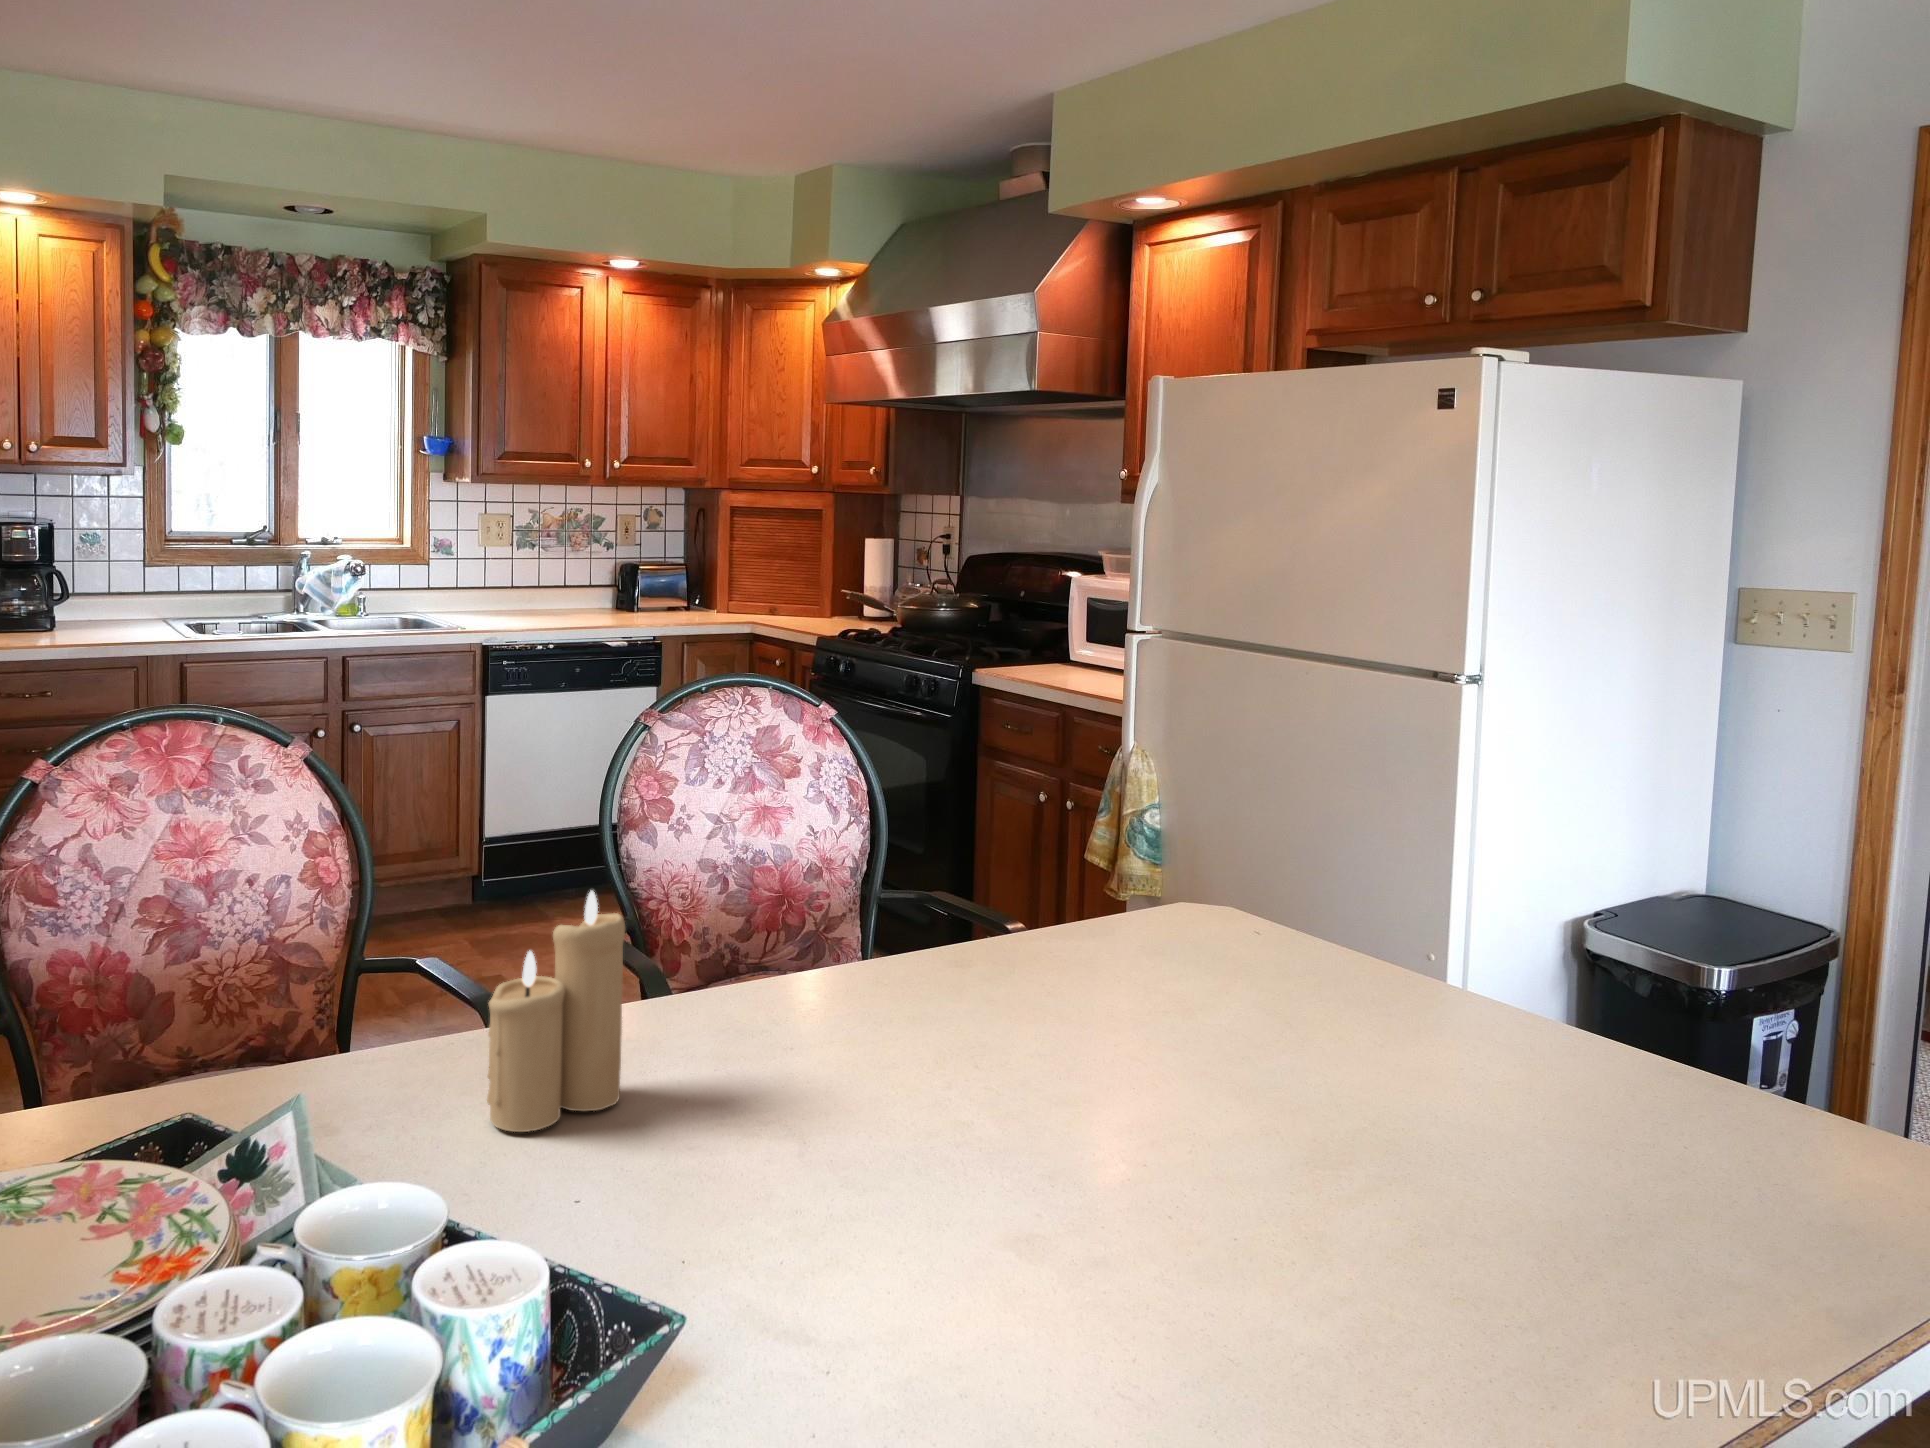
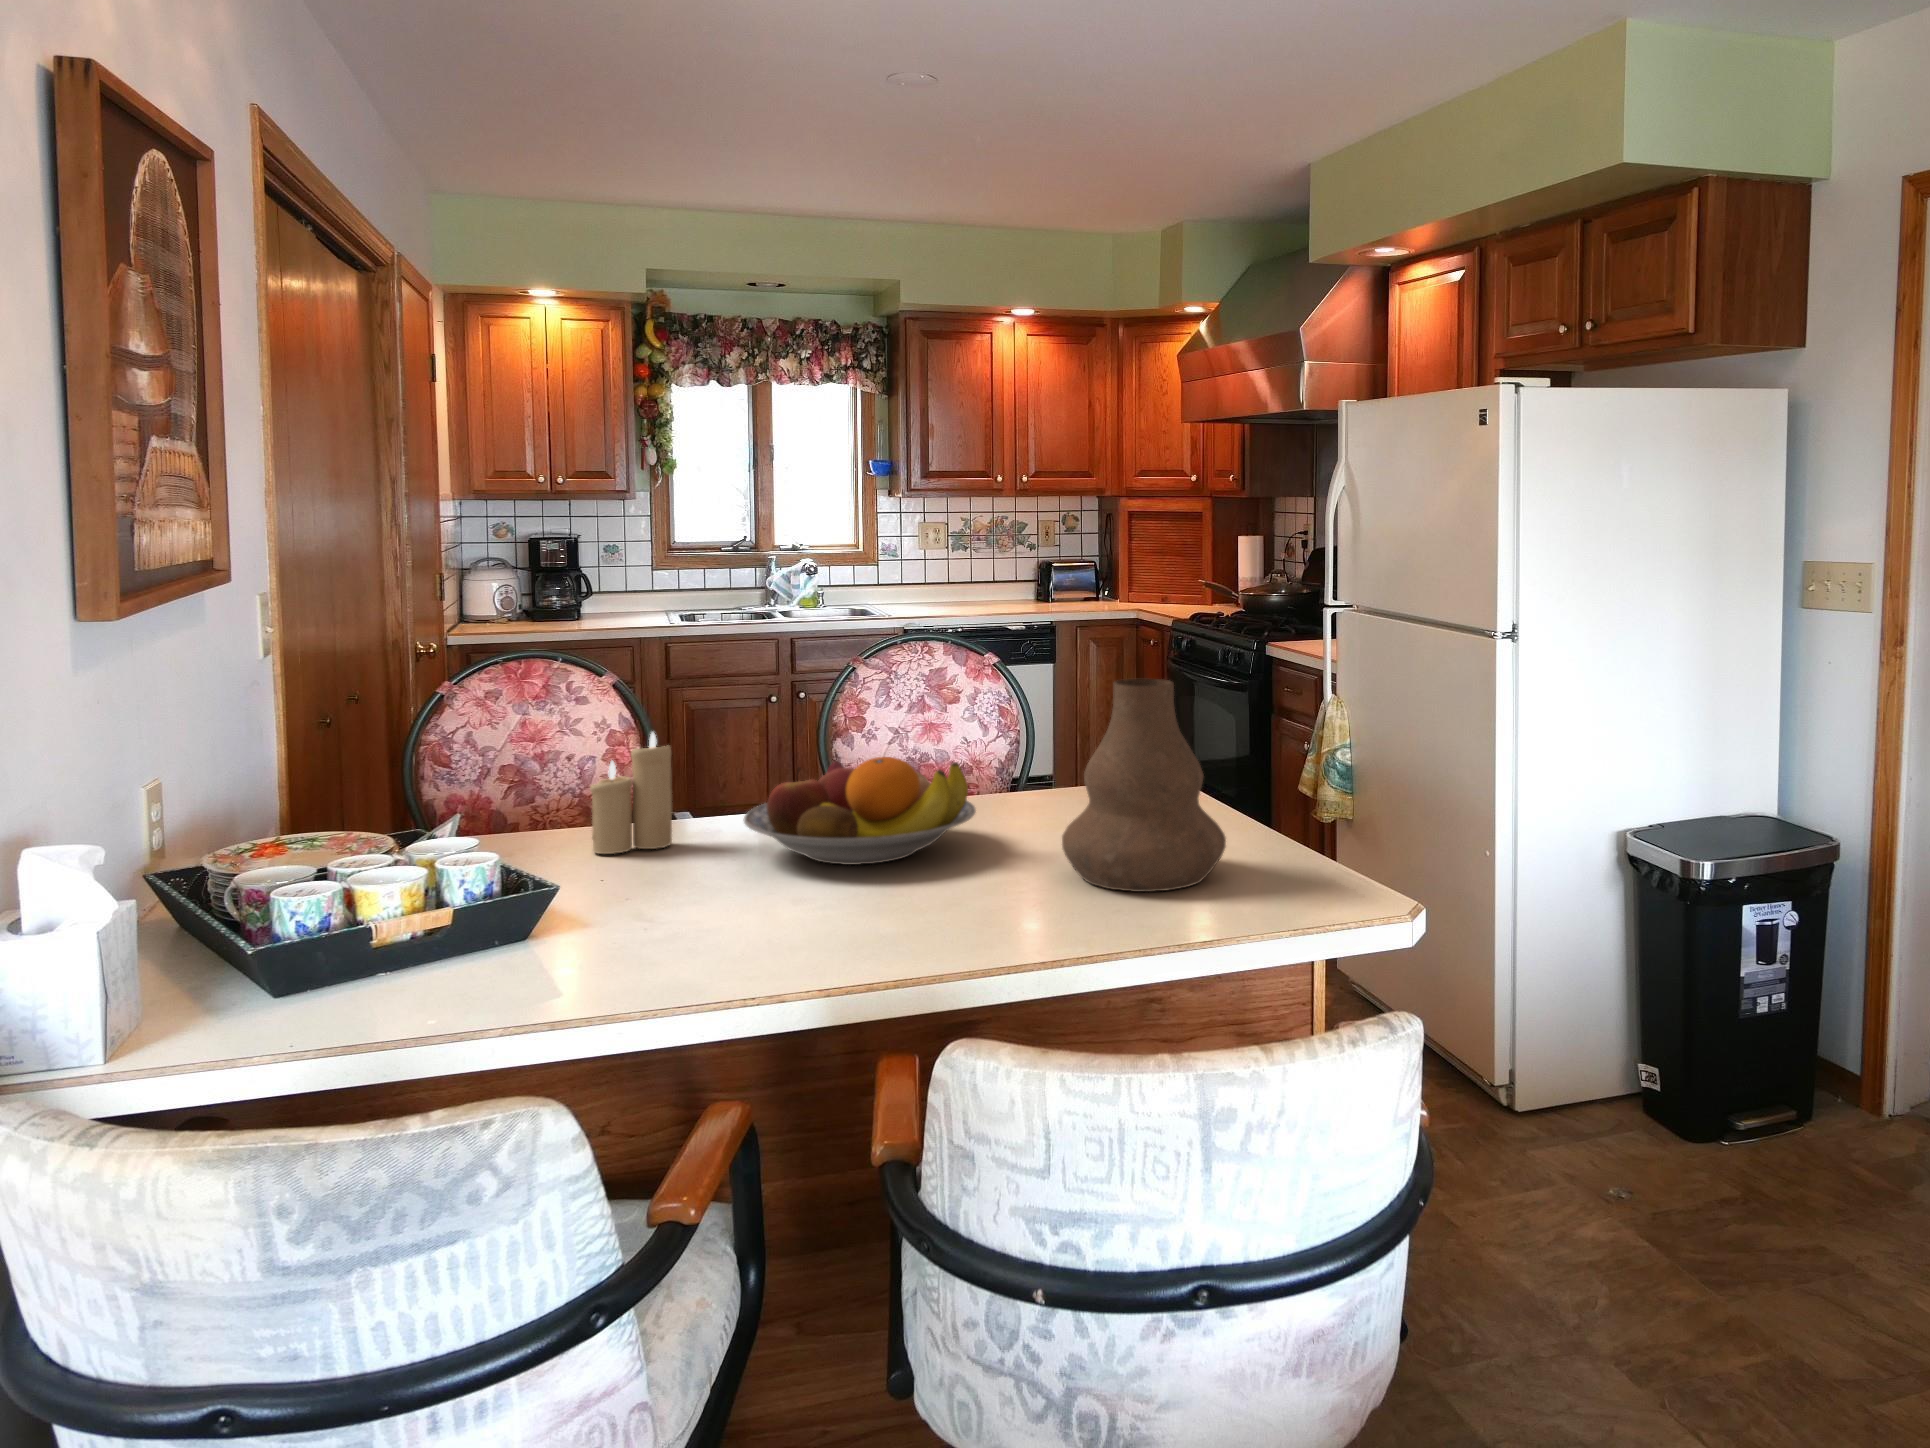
vase: none [1364,795,1681,1185] -> present [1062,679,1226,892]
fruit bowl: none [773,924,1180,1134] -> present [744,757,976,865]

